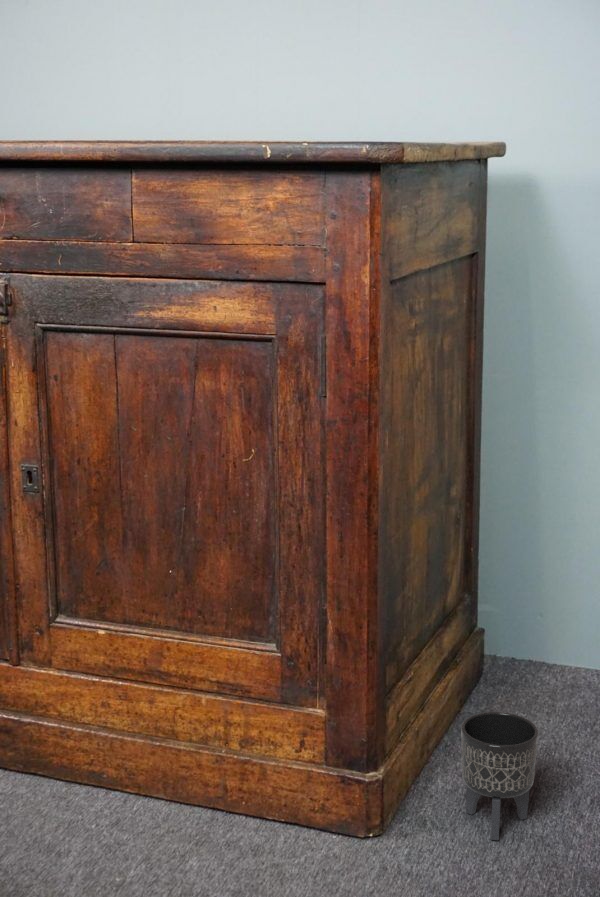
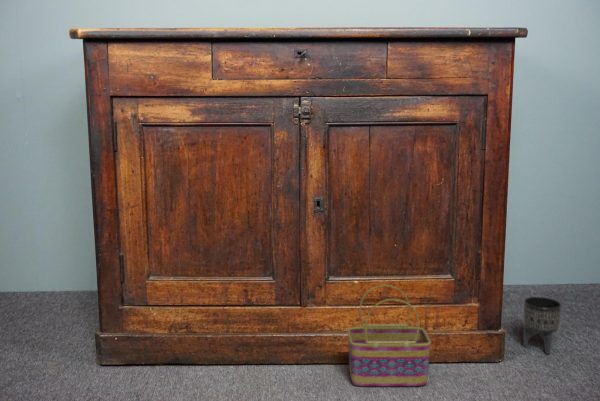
basket: none [38,646,206,855] -> present [348,285,431,386]

